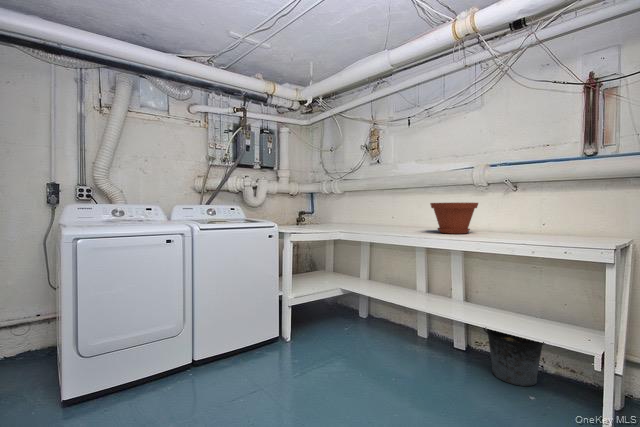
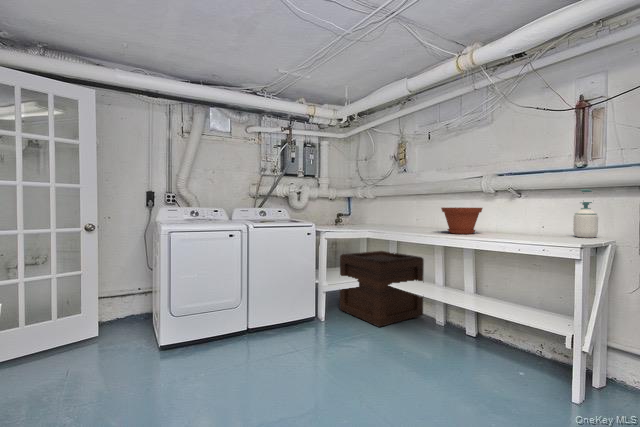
soap bottle: none [583,180,611,236] -> present [573,189,598,238]
wooden crate: none [306,253,401,345] -> present [340,251,424,327]
bucket: present [484,327,544,386] -> none [487,313,539,366]

